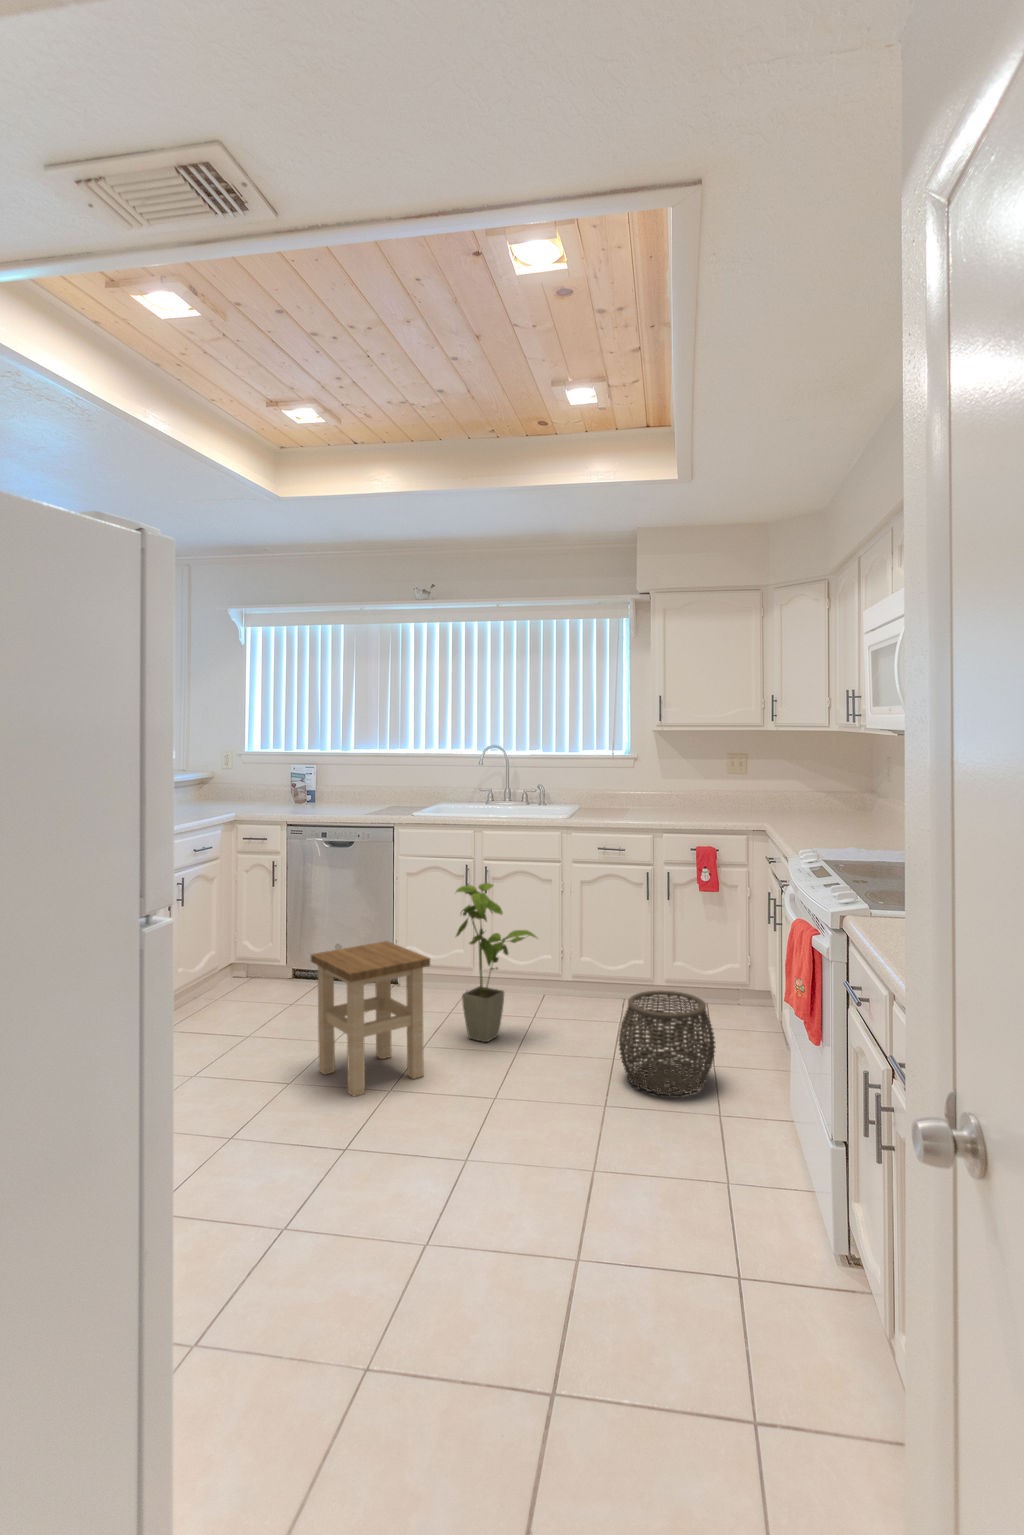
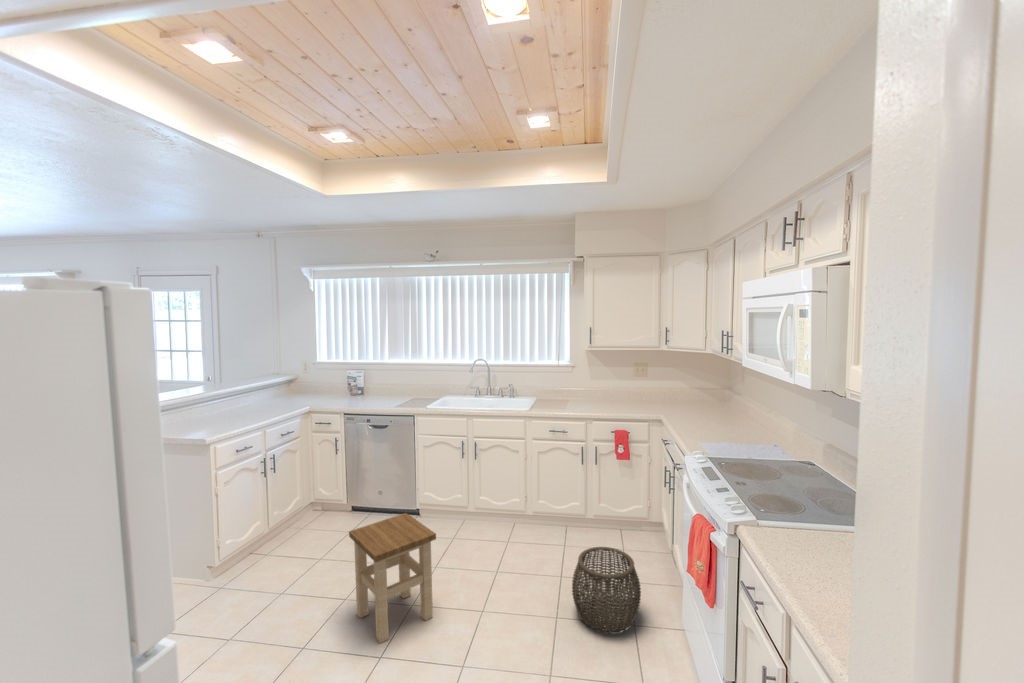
house plant: present [456,883,536,1042] -> none [454,467,514,577]

